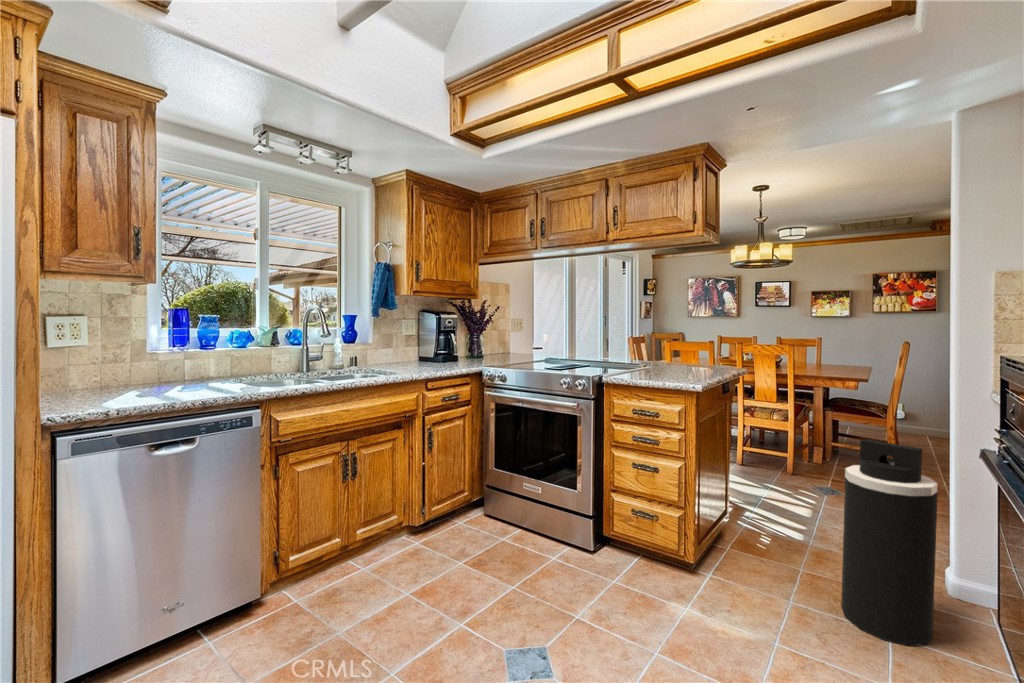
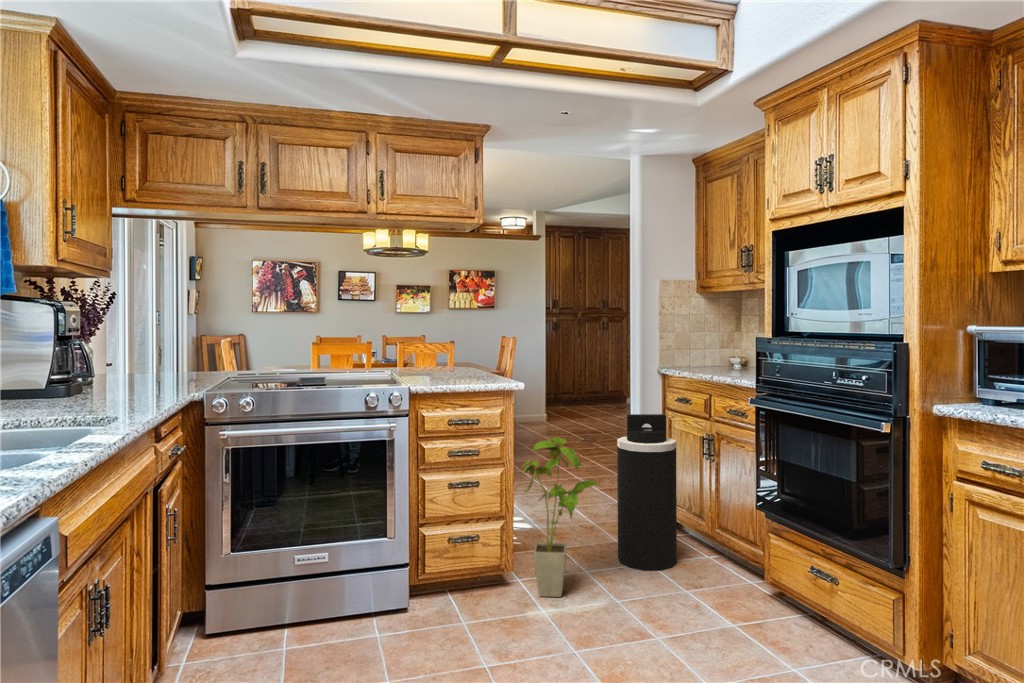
house plant: none [686,444,781,603] -> present [523,437,600,597]

